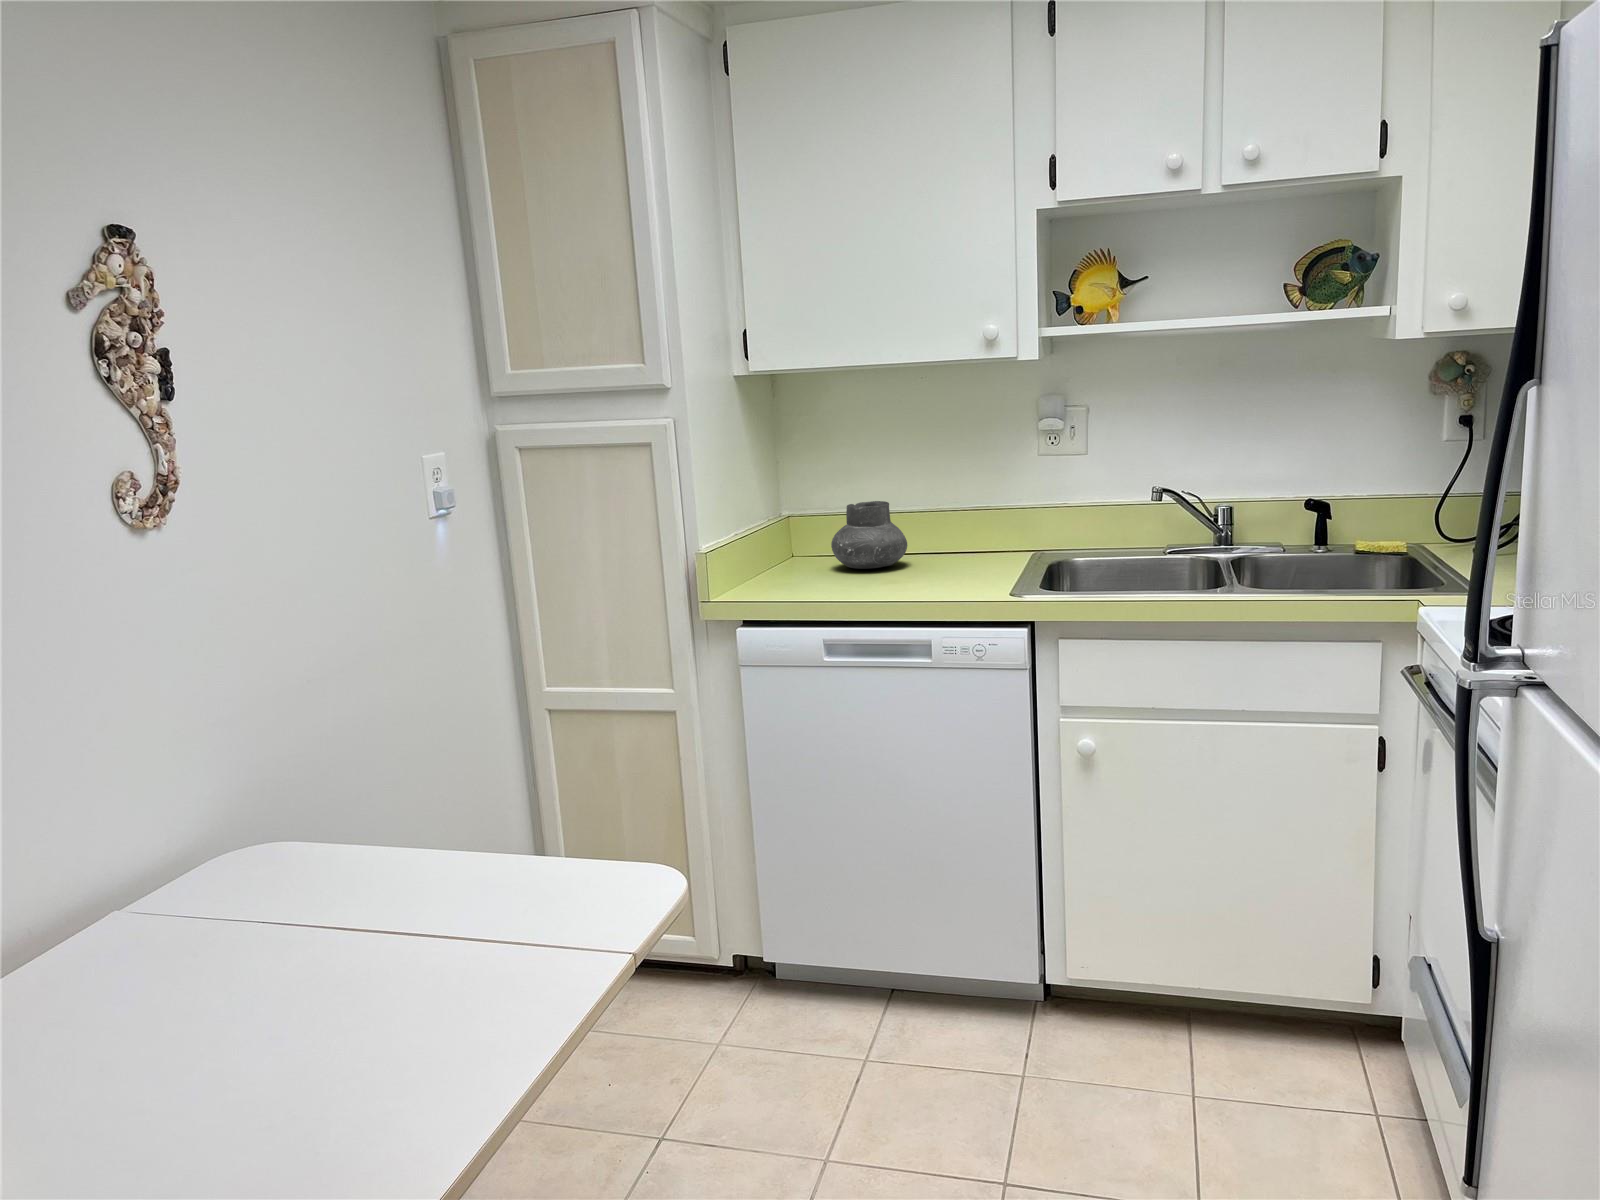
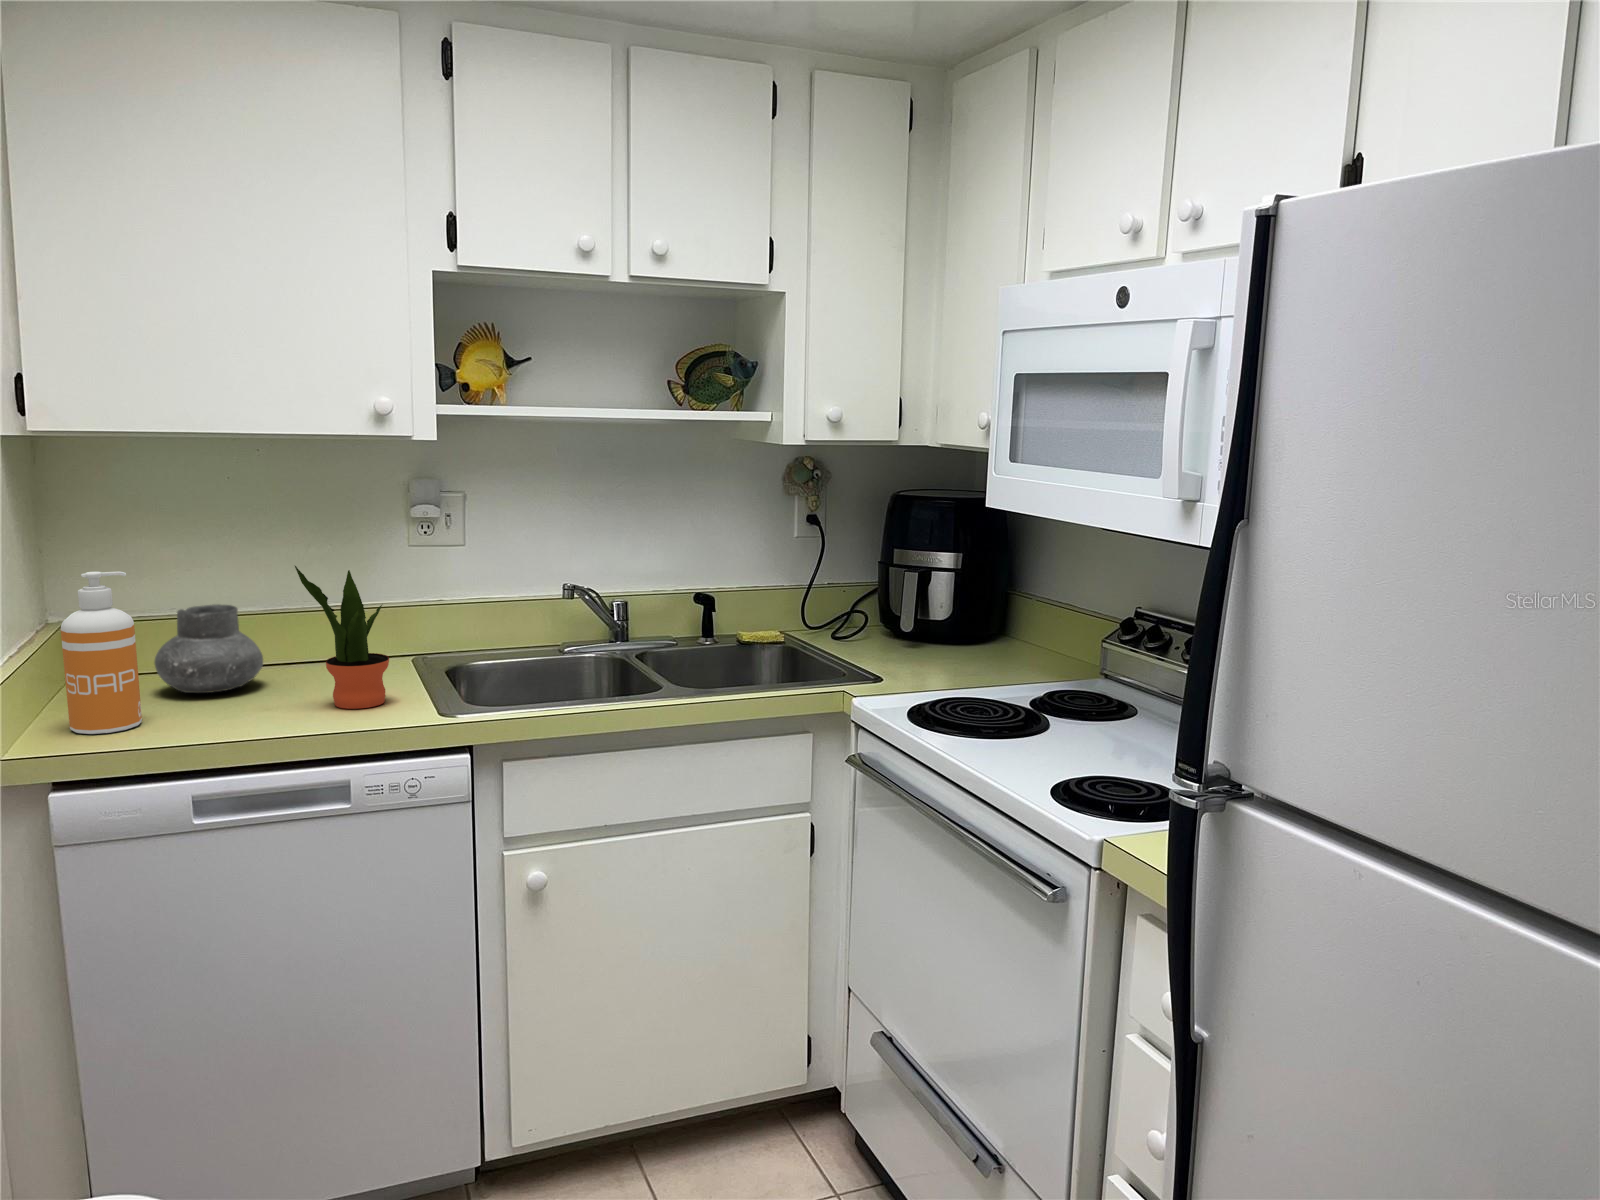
potted plant: none [911,467,984,586] -> present [295,566,389,709]
soap dispenser: none [757,472,808,590] -> present [61,572,142,734]

